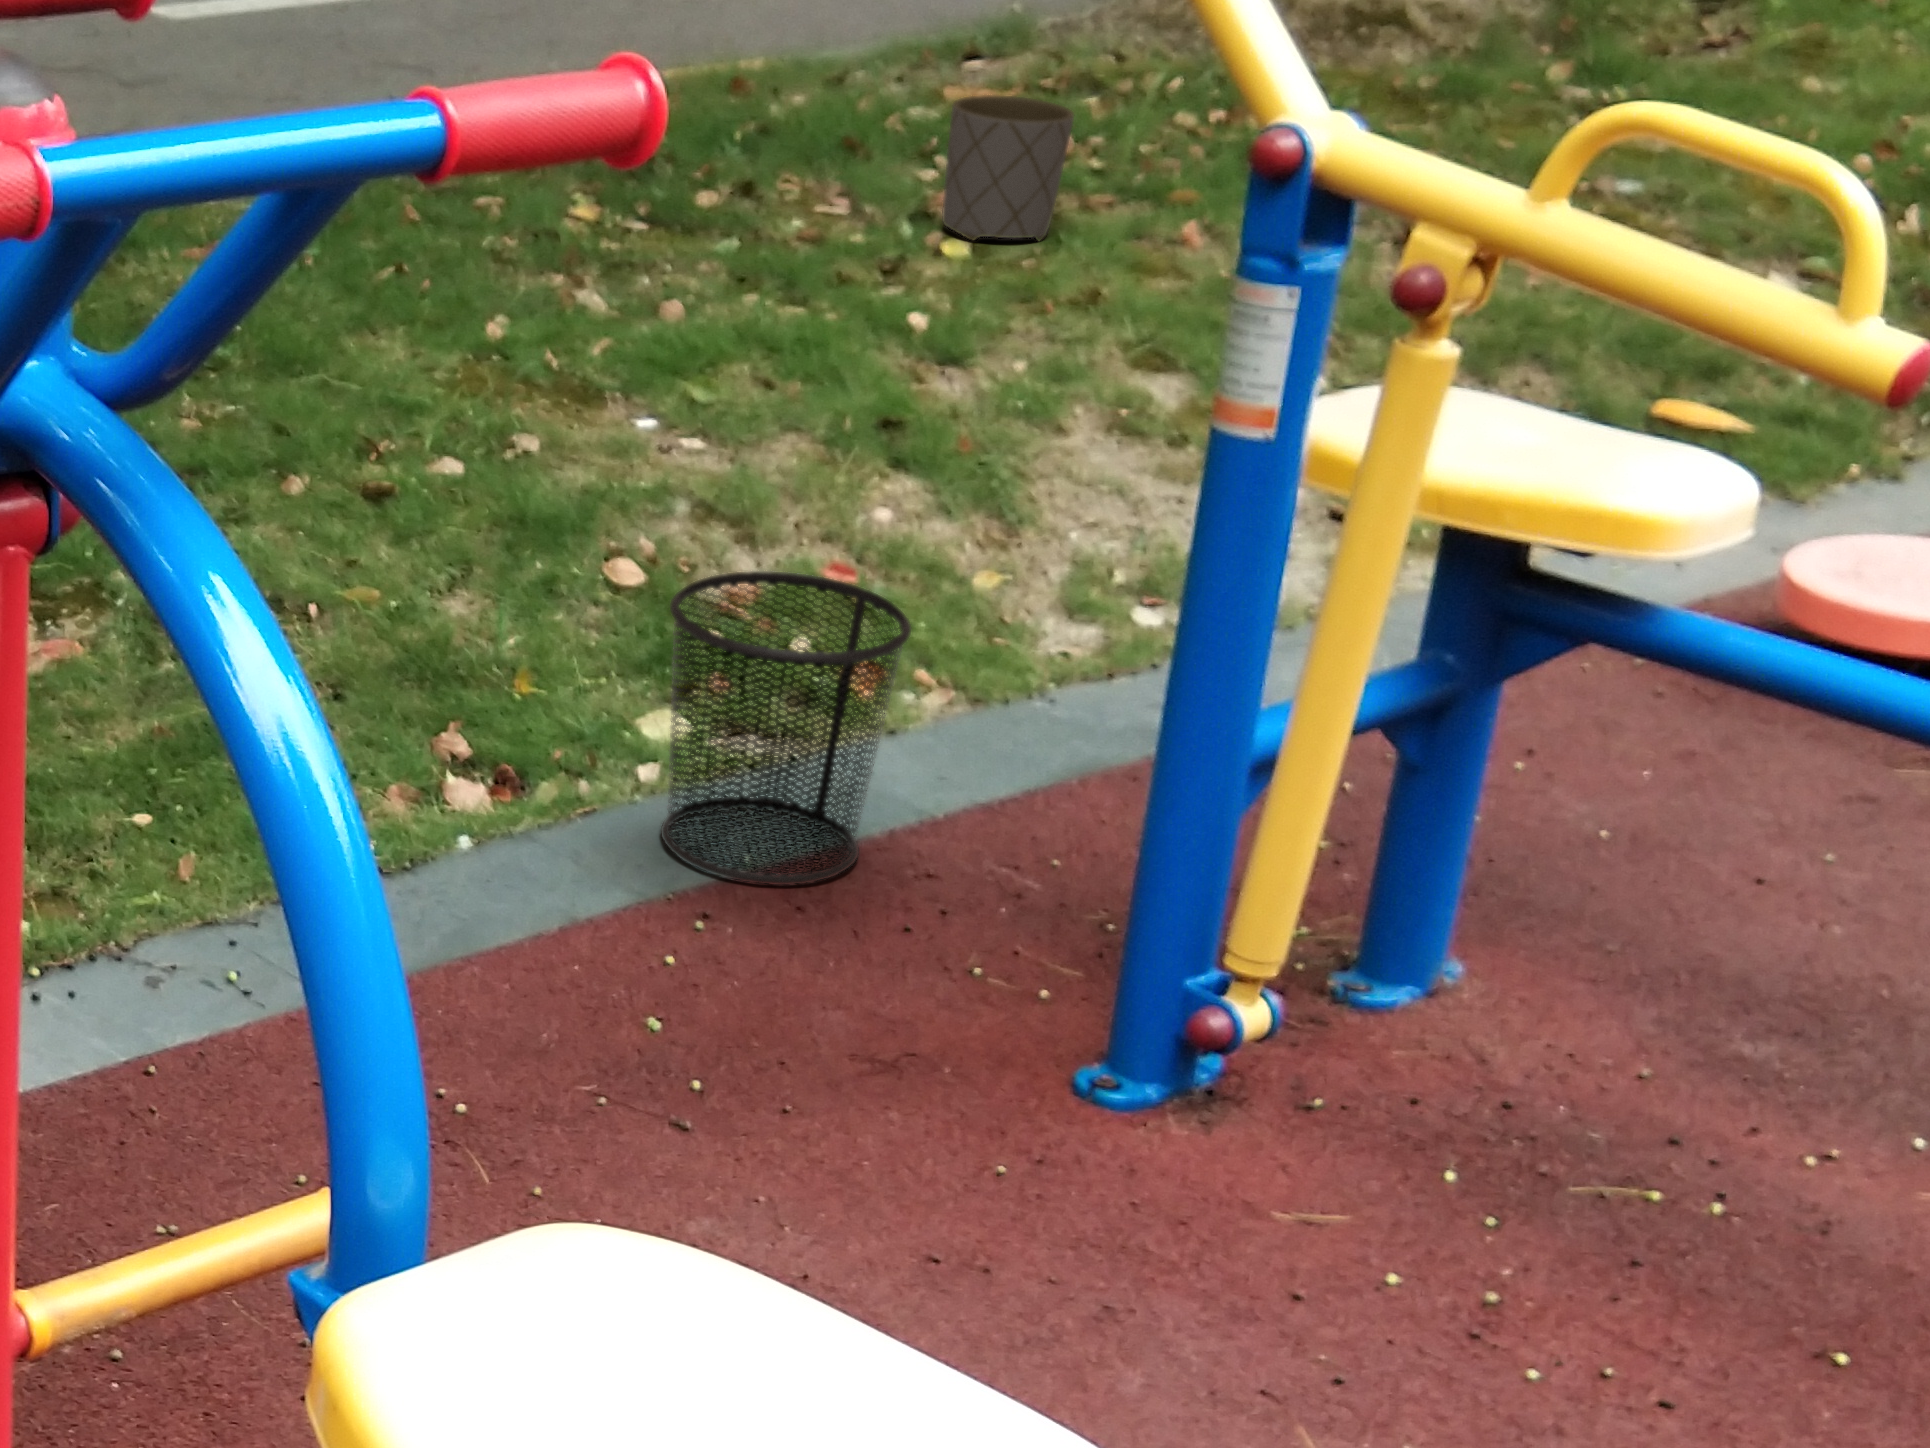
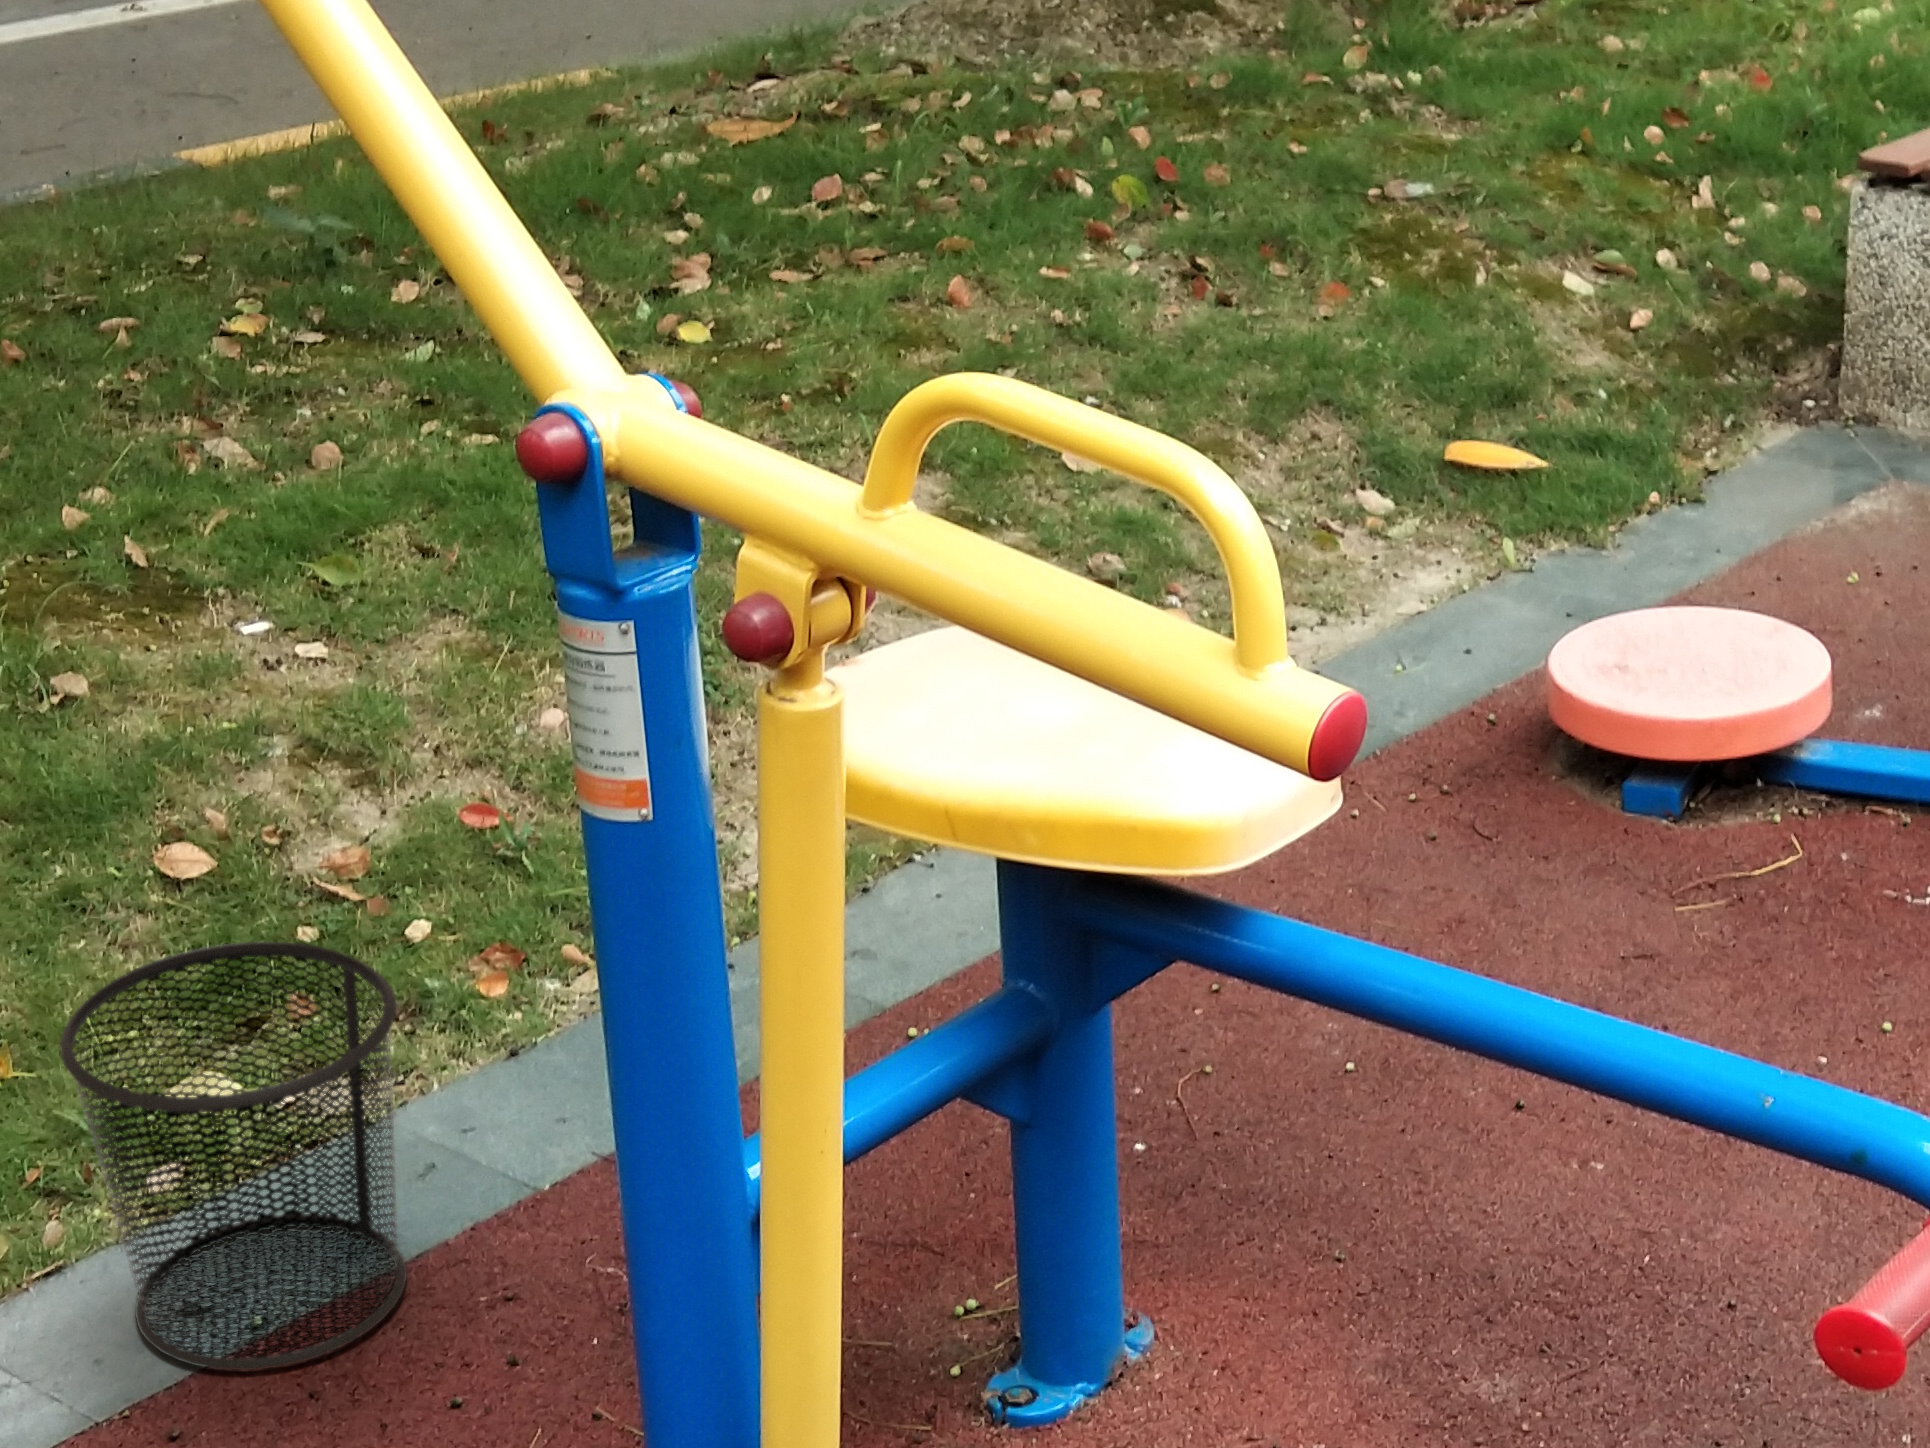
planter: present [942,95,1074,241] -> none [671,146,808,314]

